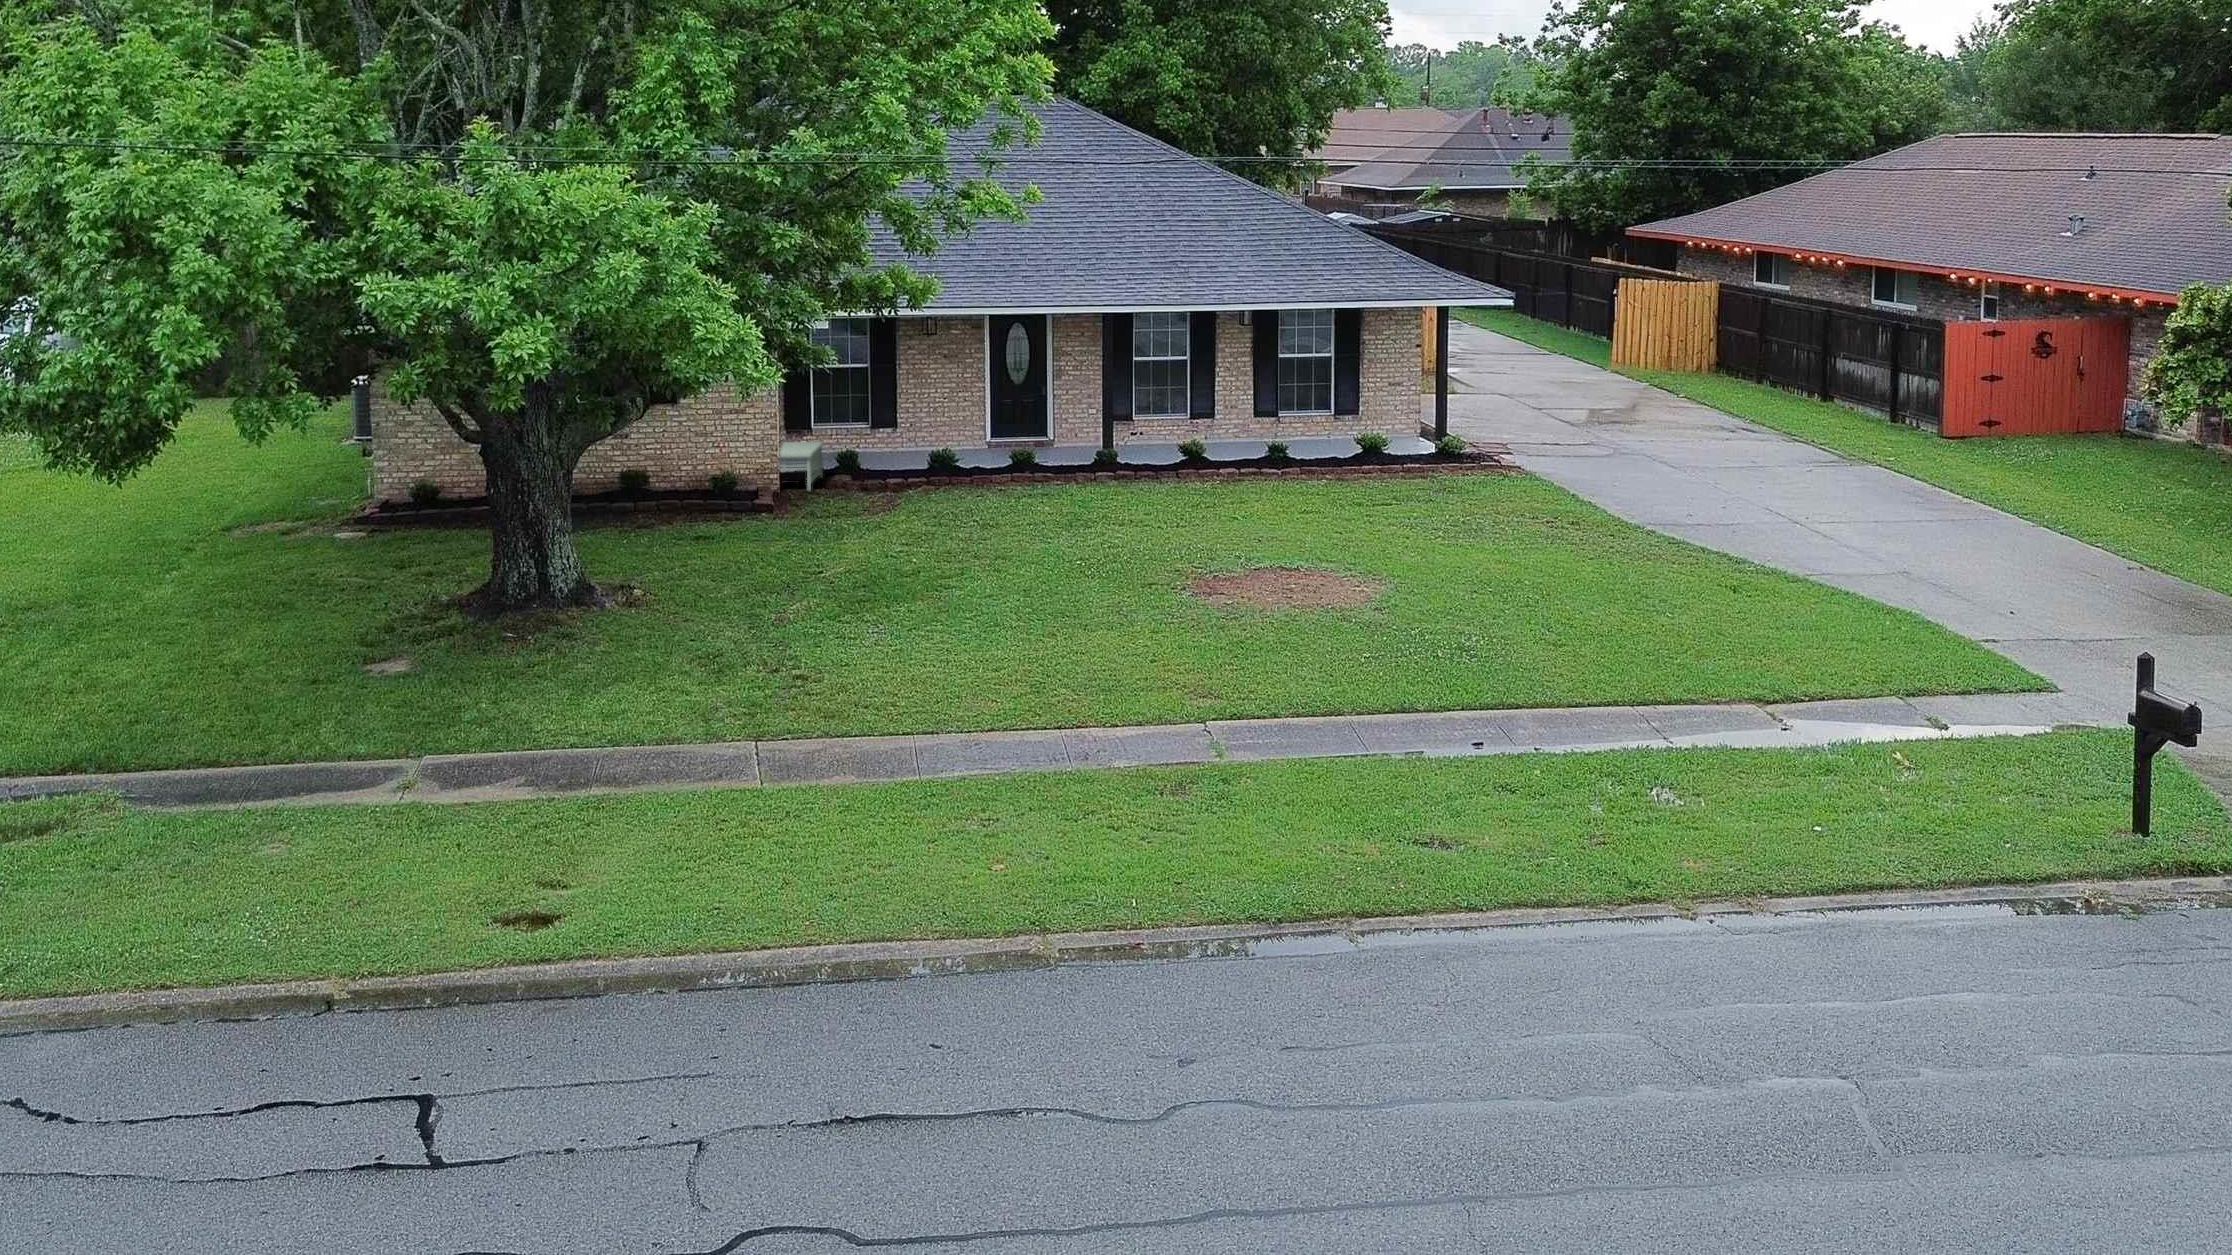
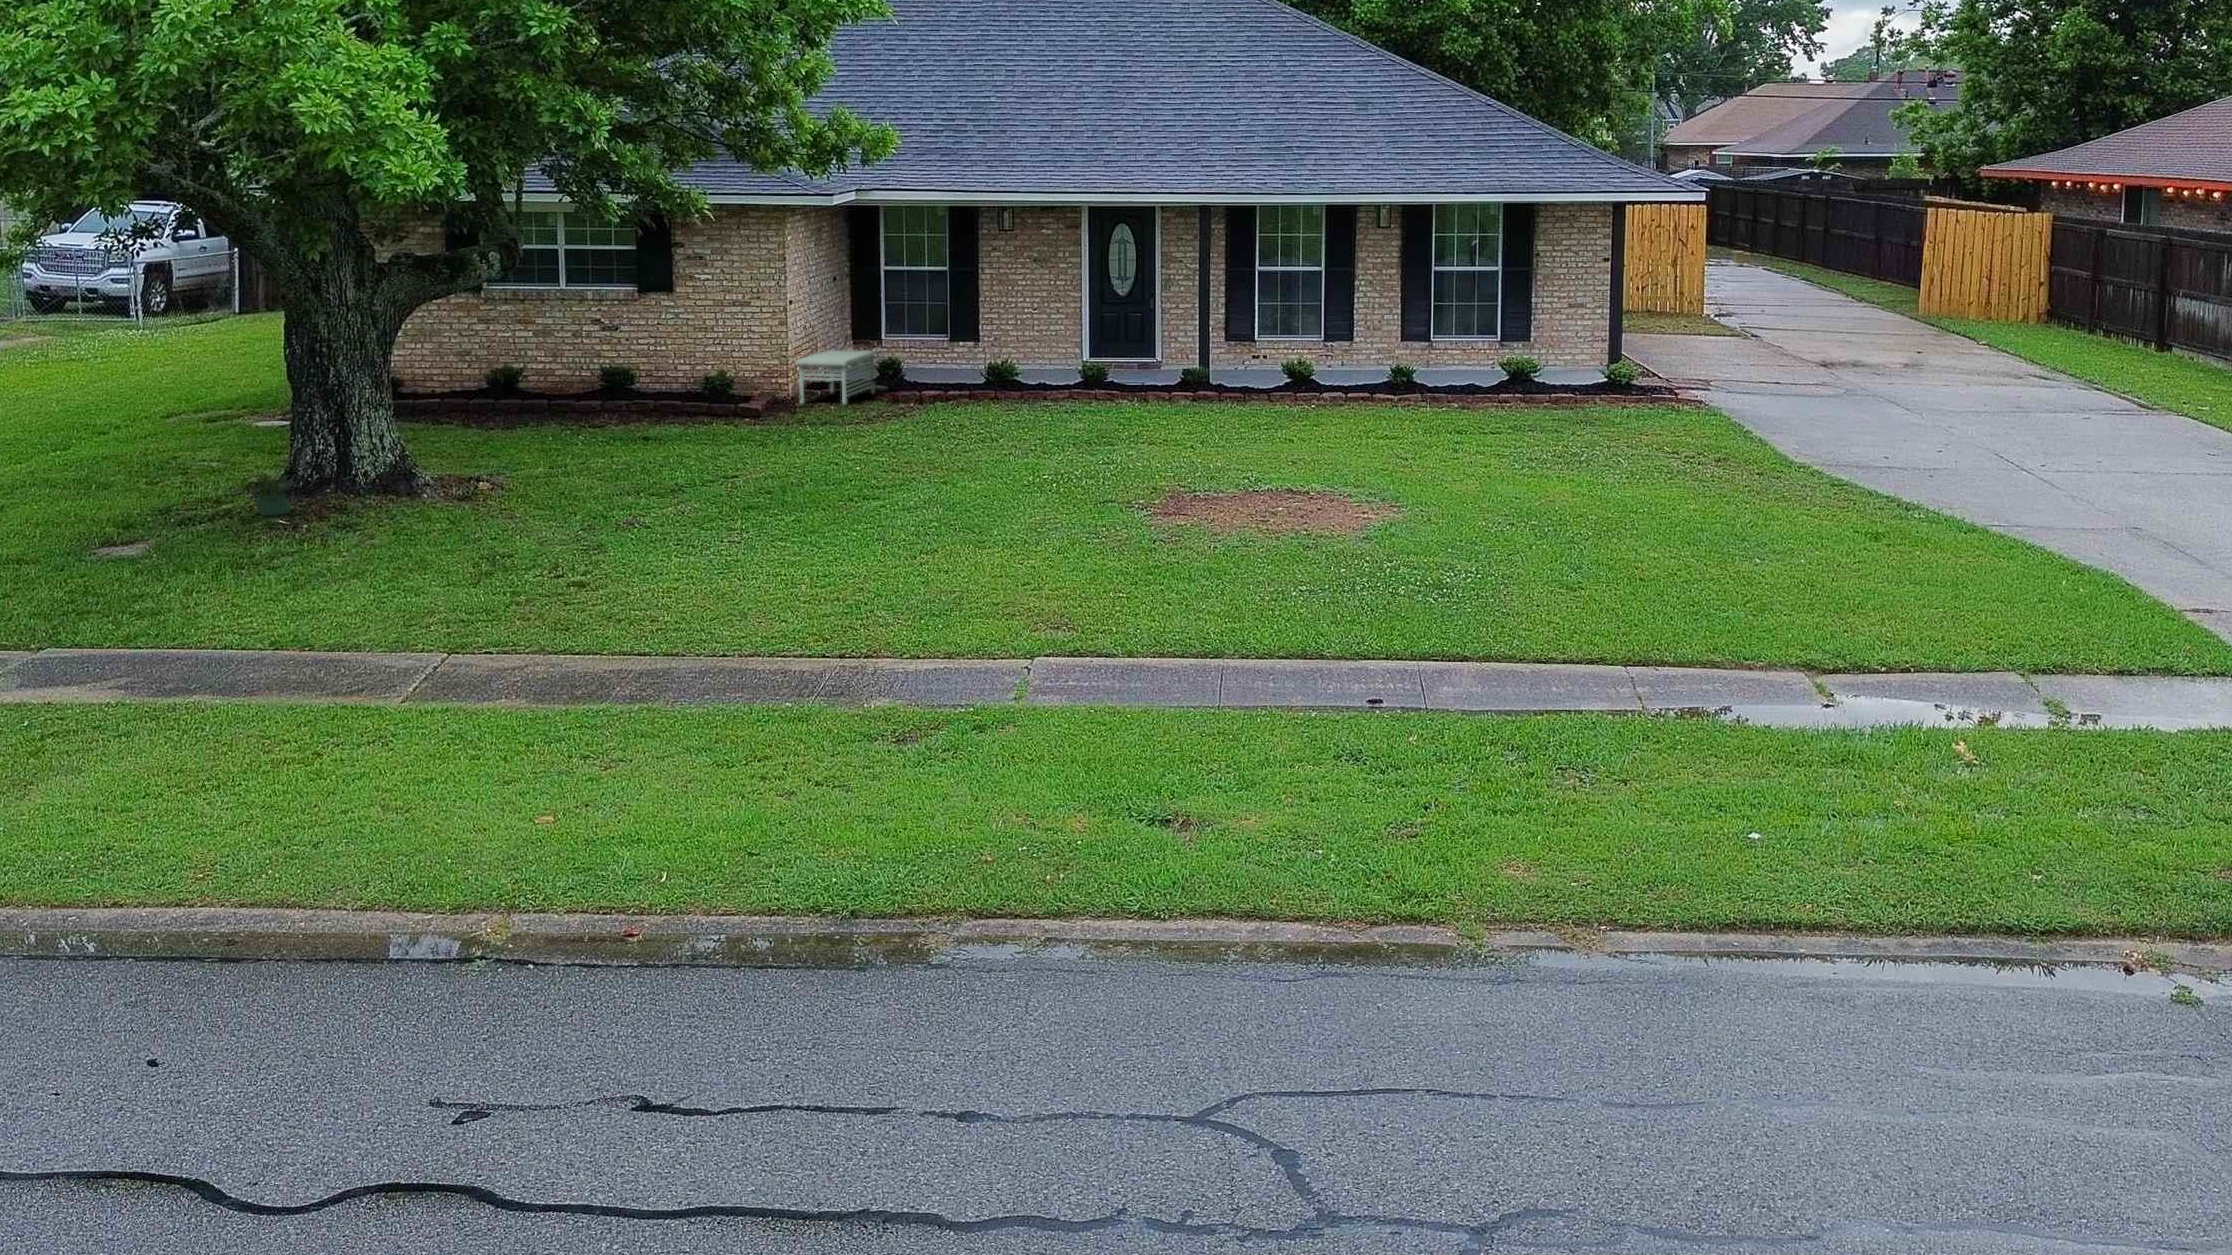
decorative plant: none [419,587,458,622] -> present [251,476,292,516]

